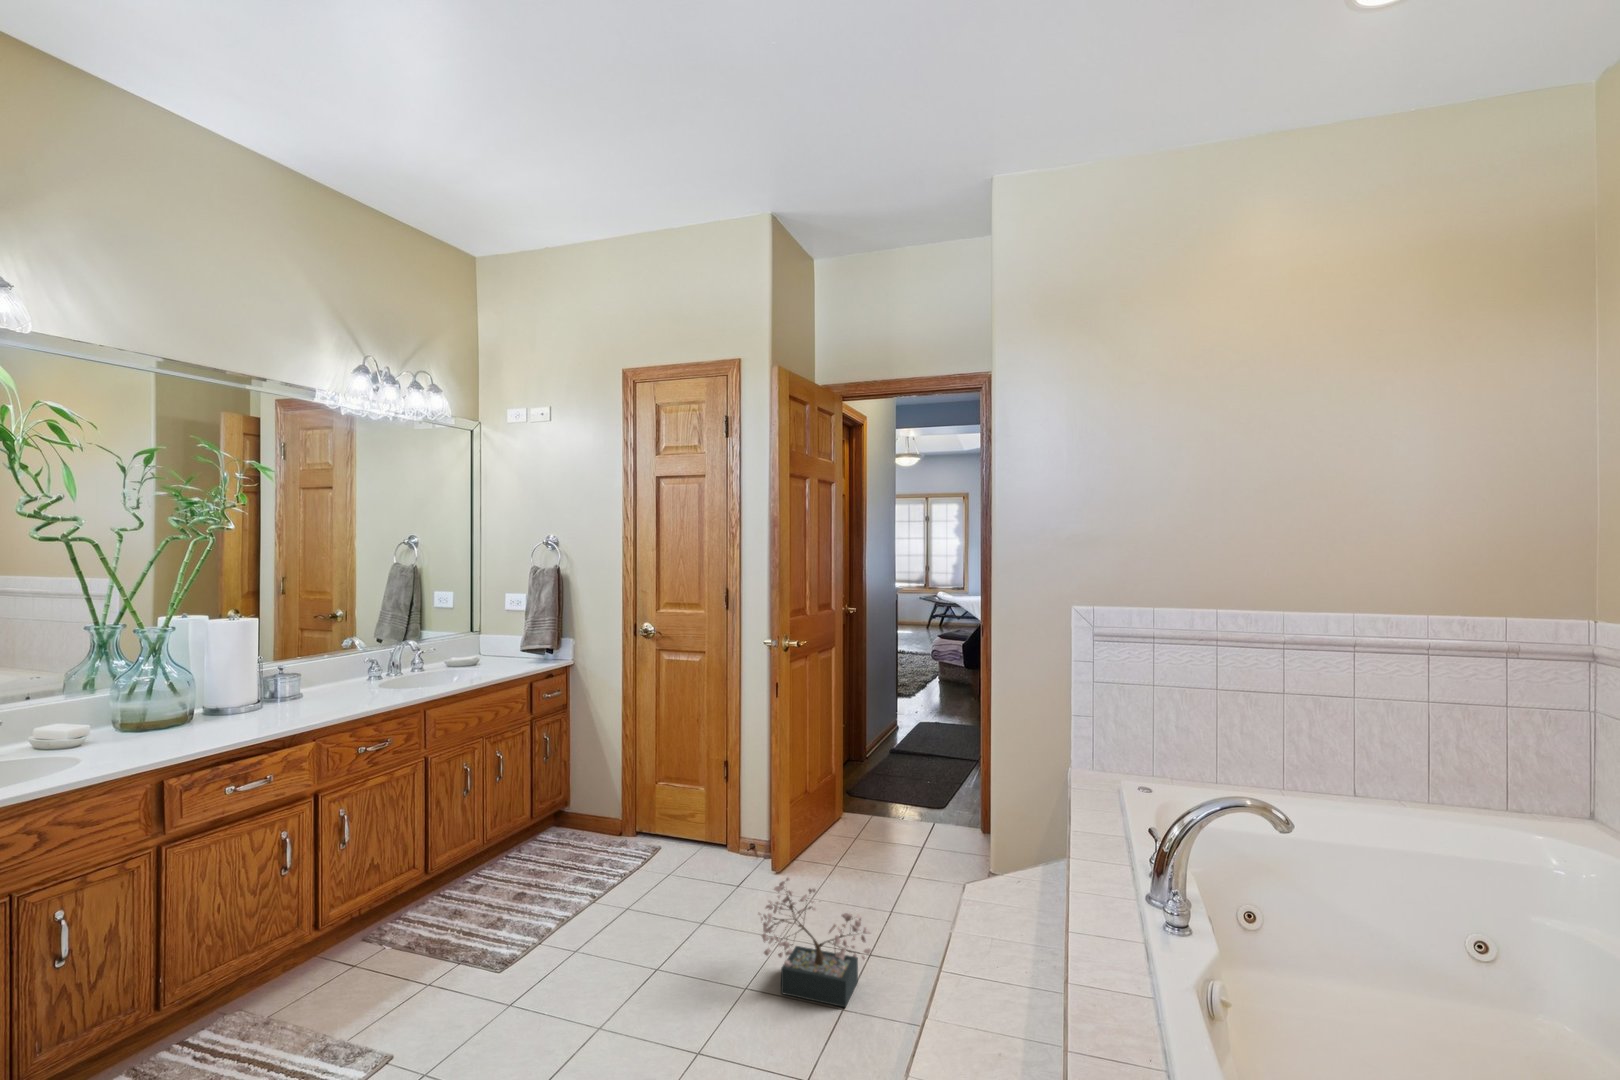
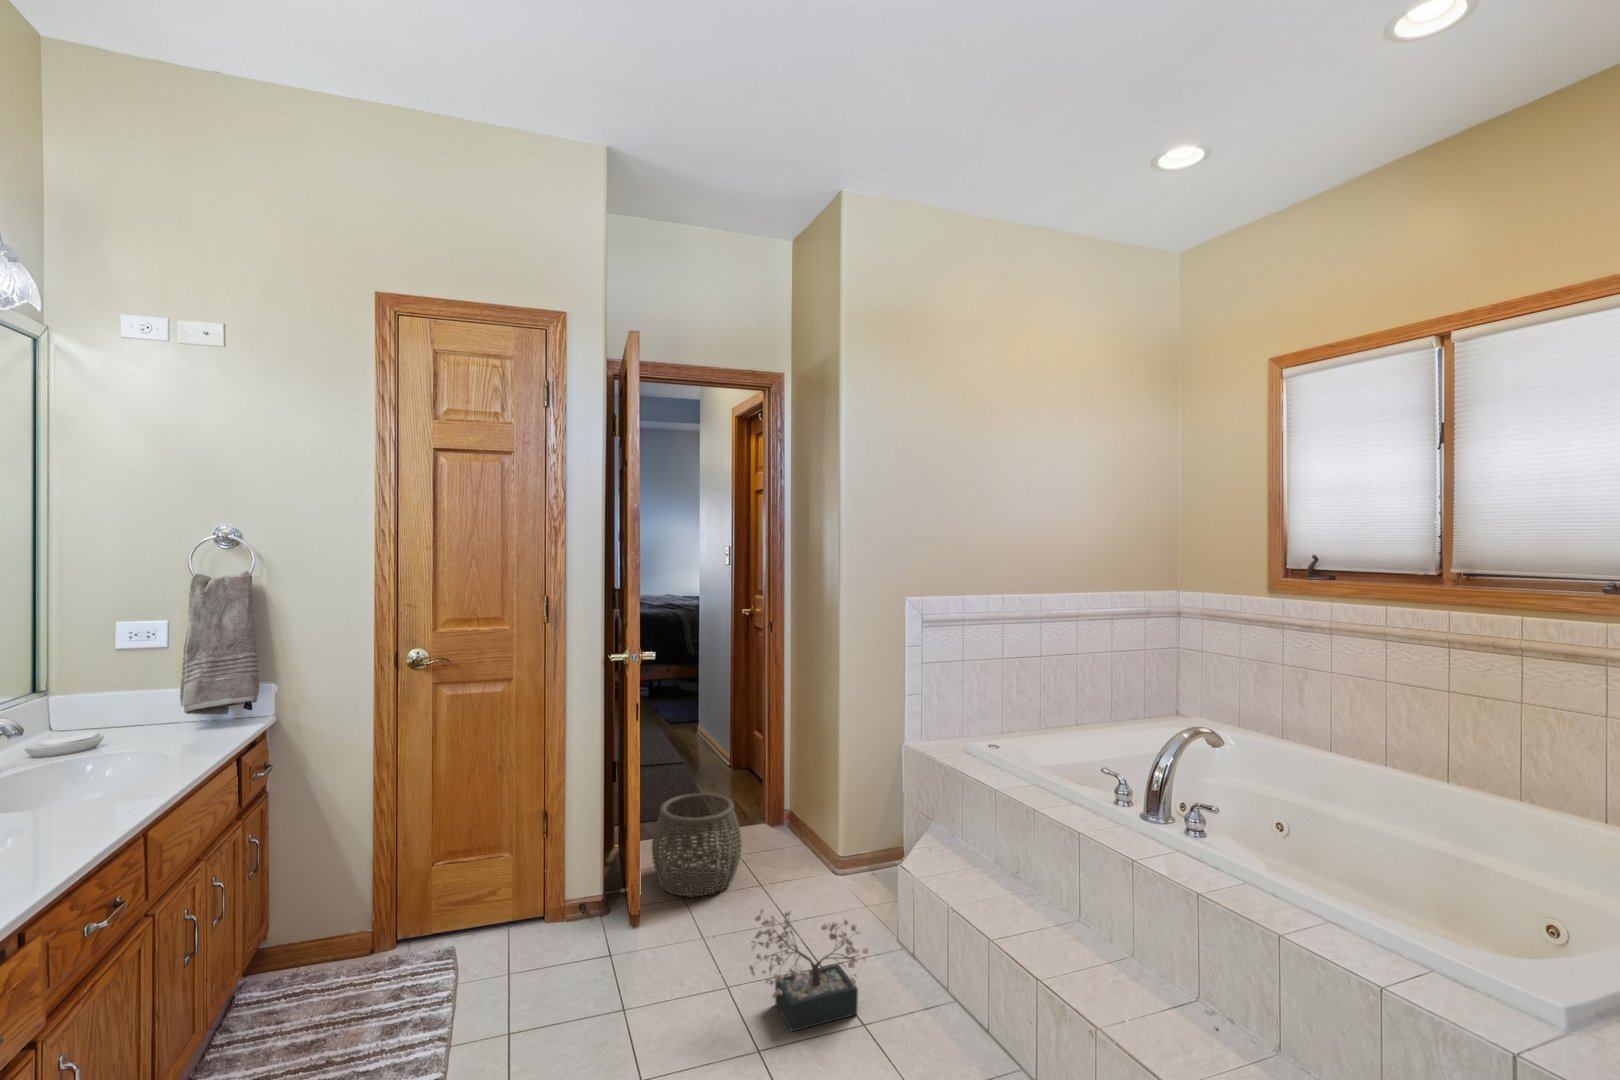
woven basket: none [816,779,899,874] -> present [652,793,742,897]

